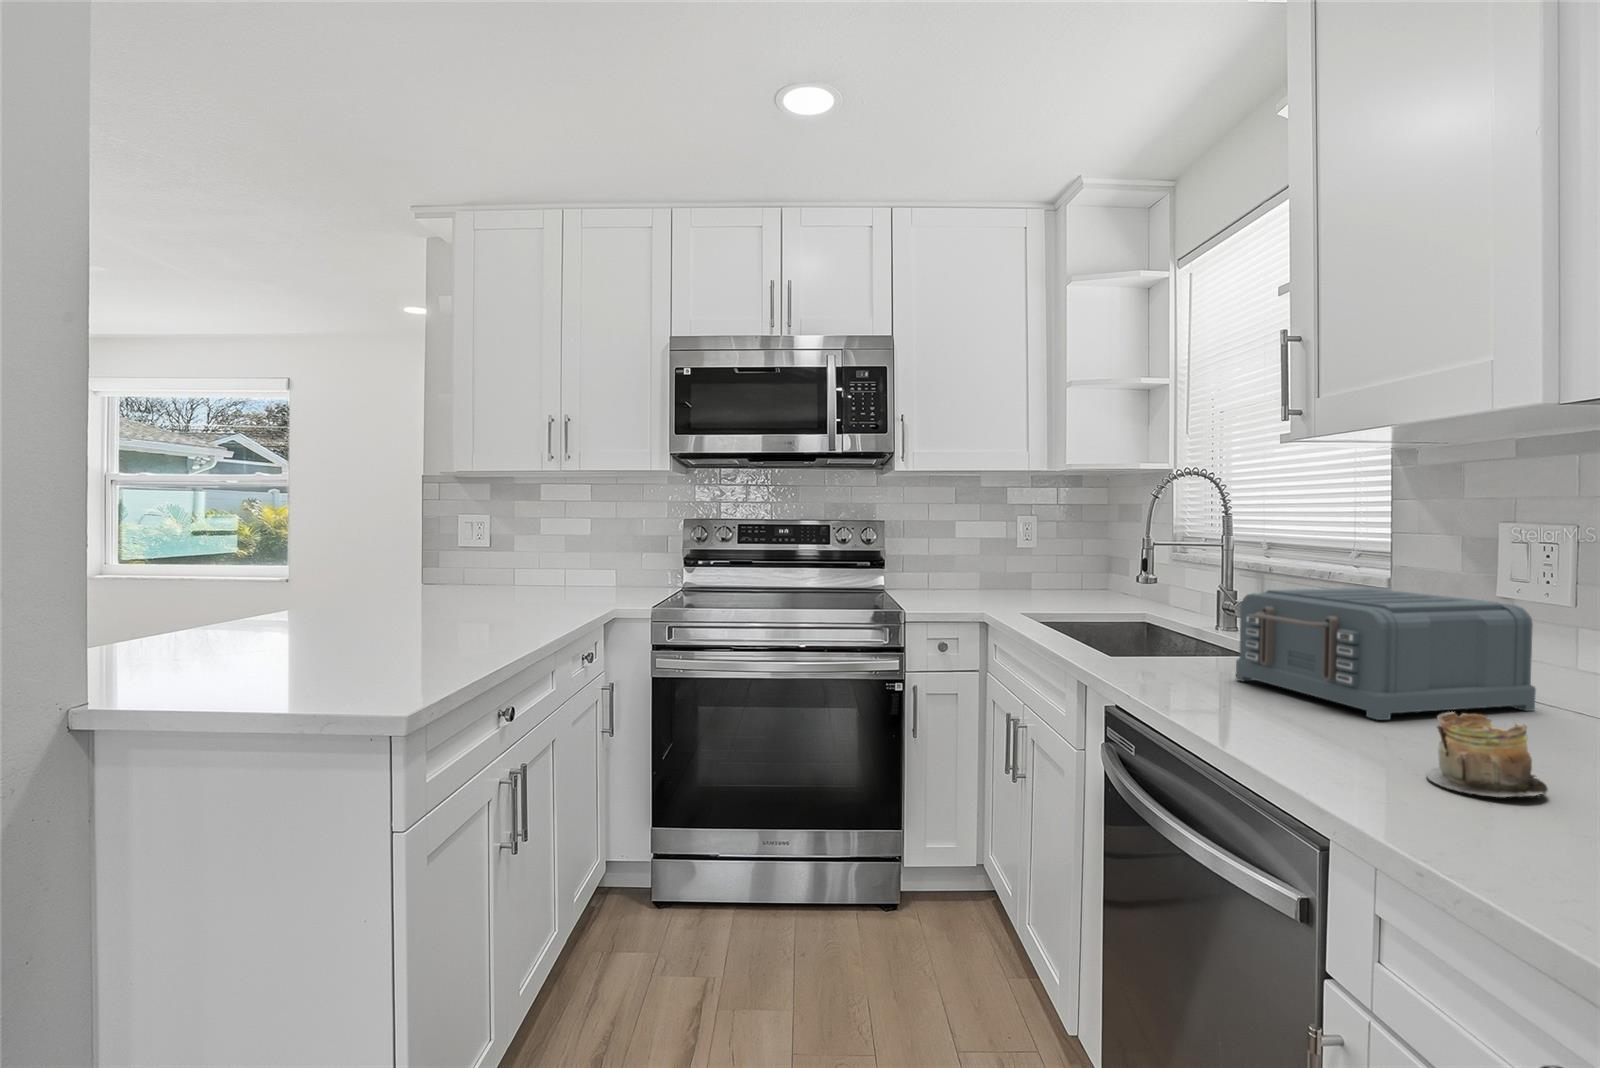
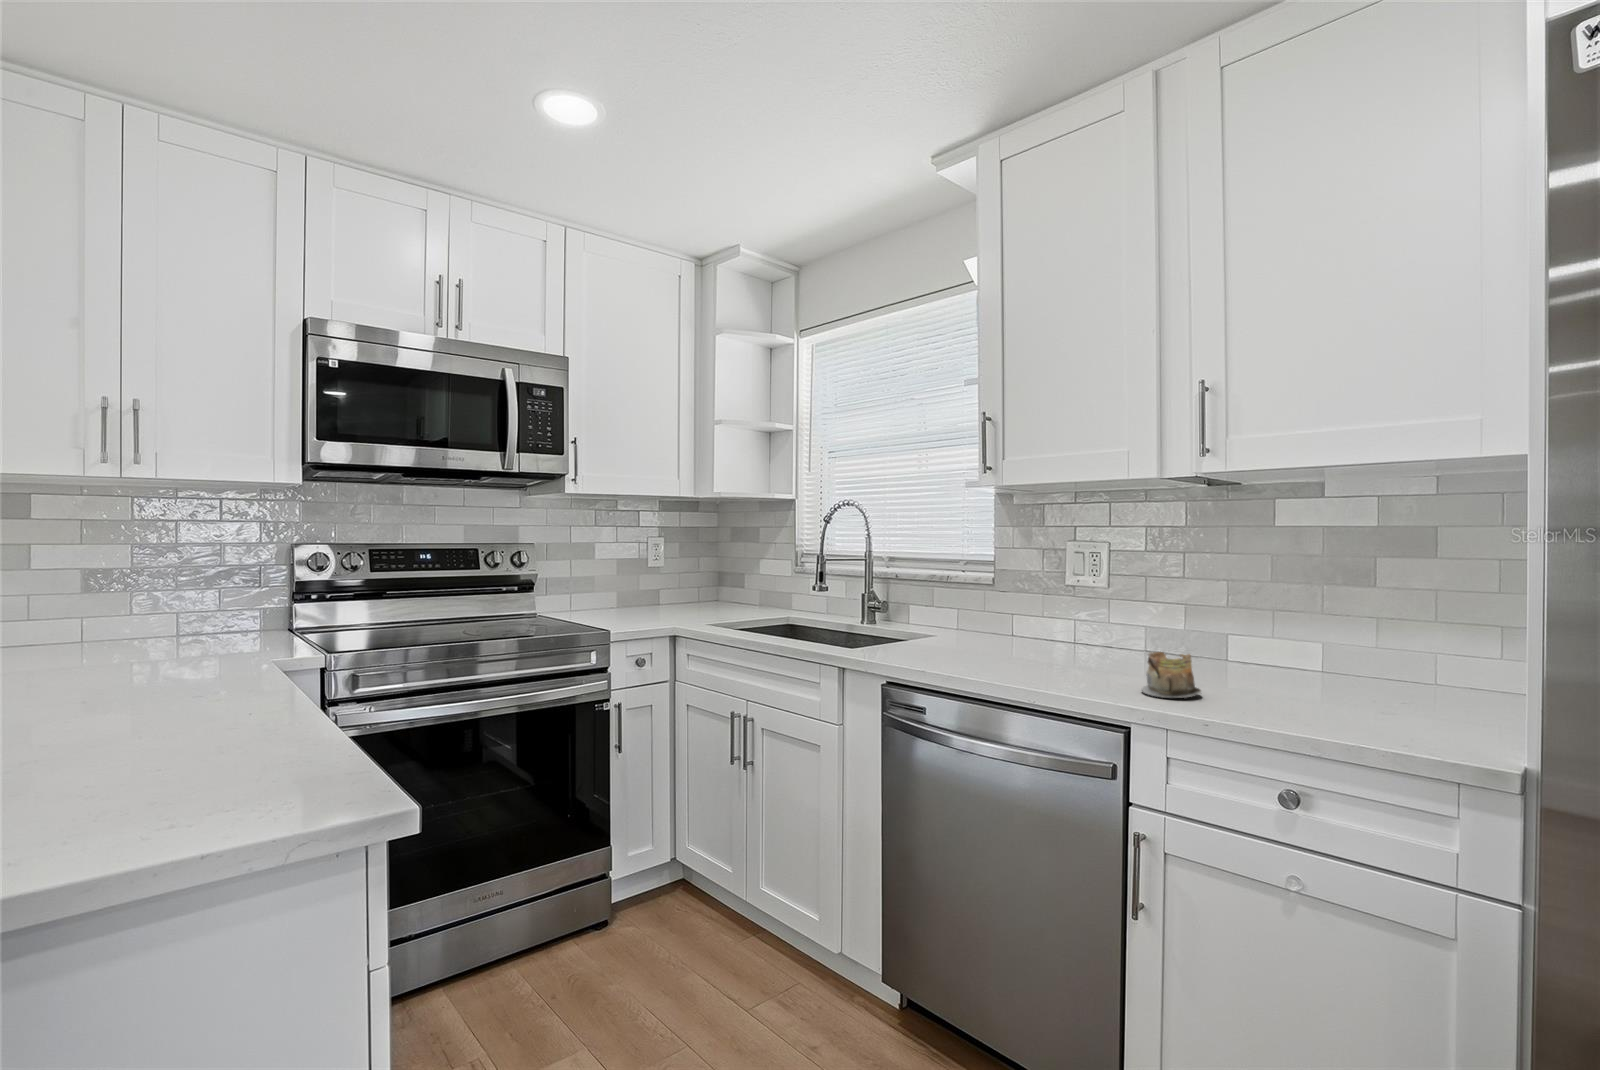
toaster: present [1236,588,1536,720] -> none [952,585,1107,669]

